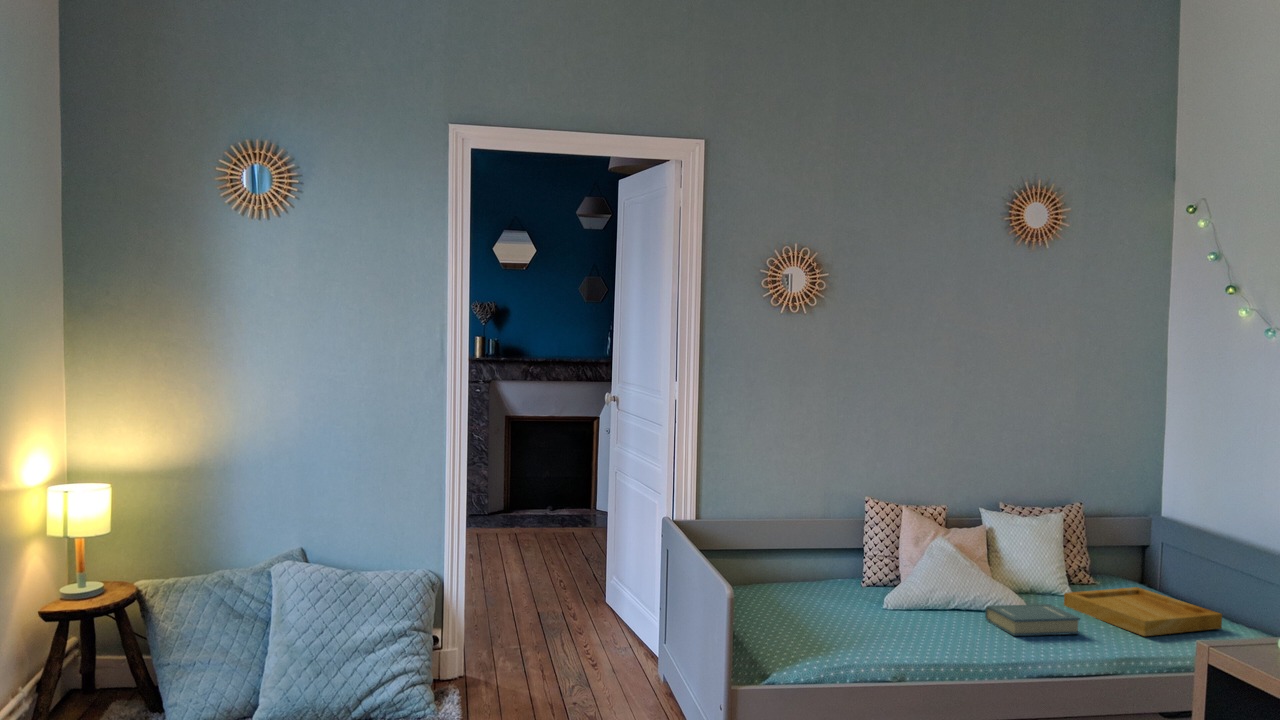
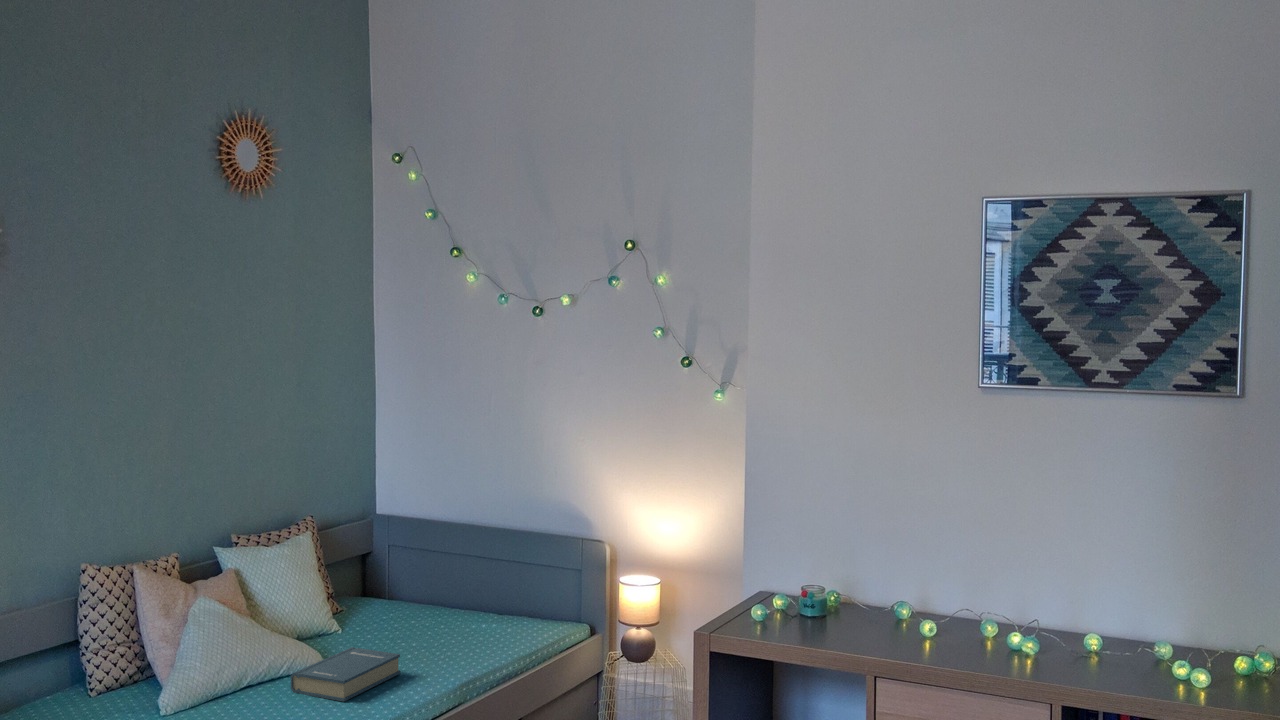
tray: present [1064,587,1222,636] -> none [345,598,500,654]

